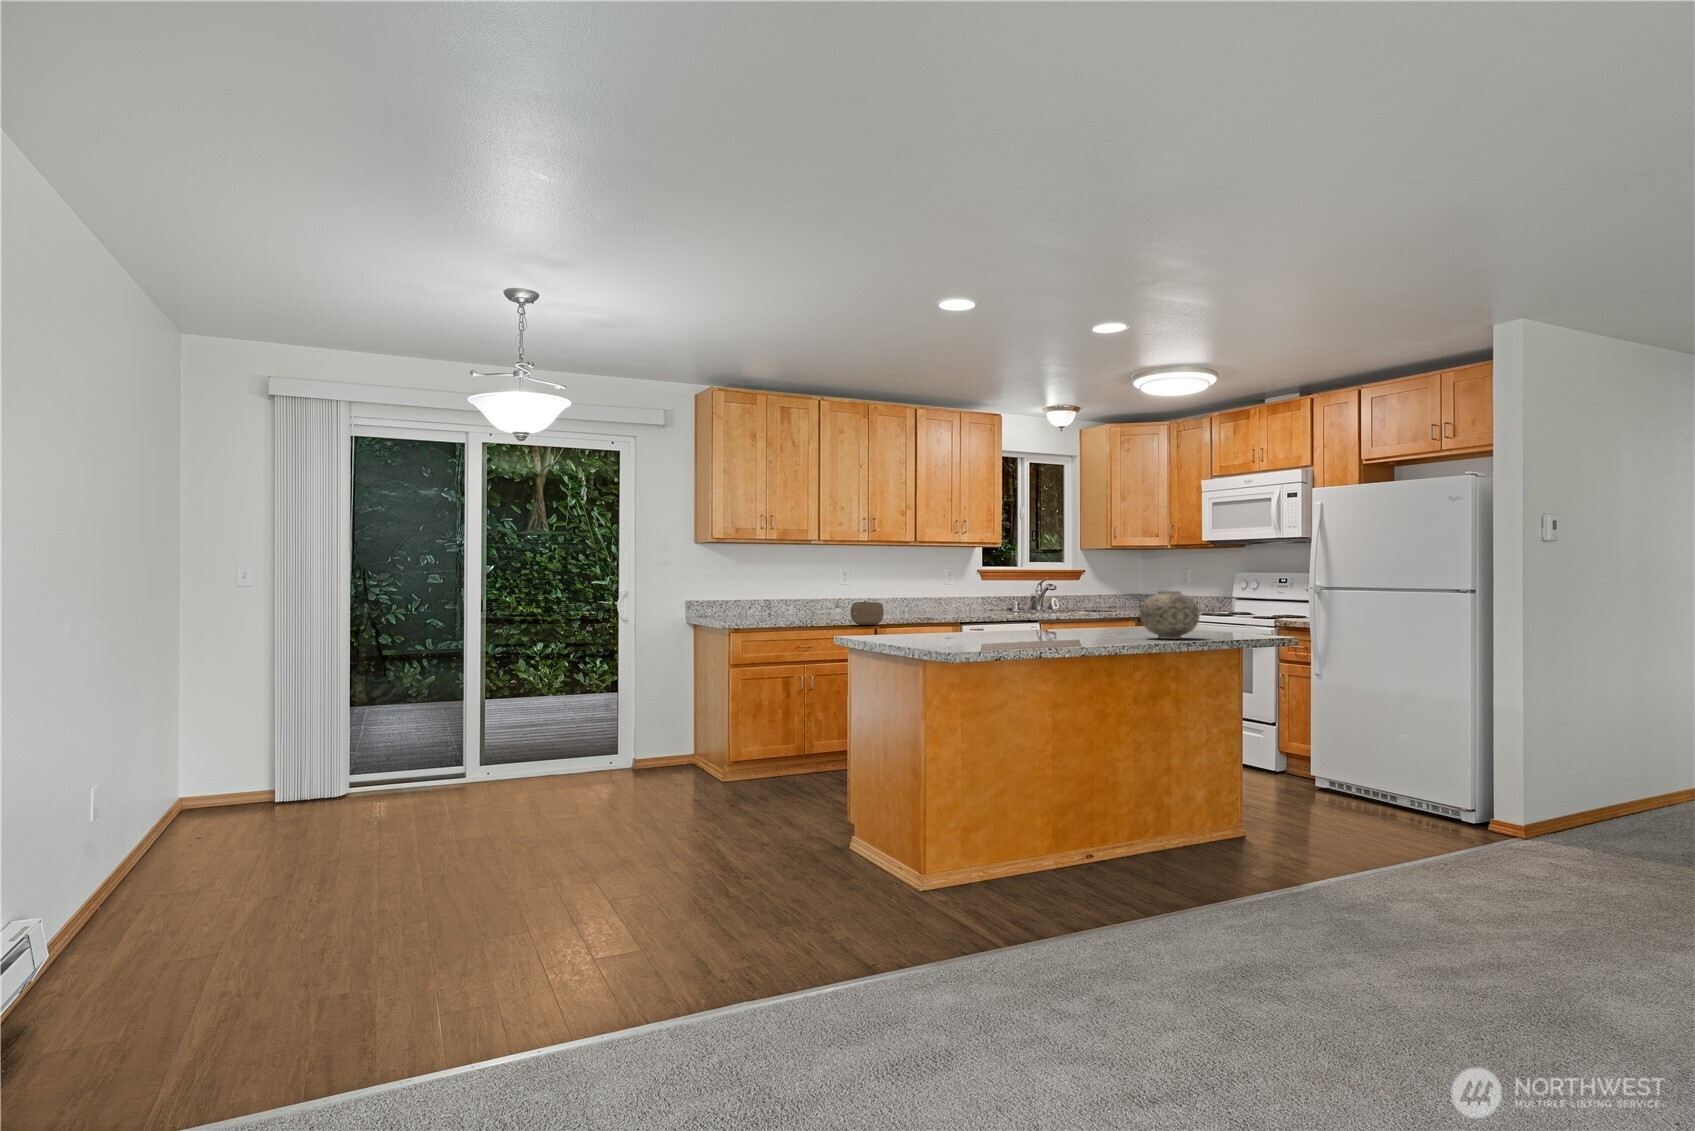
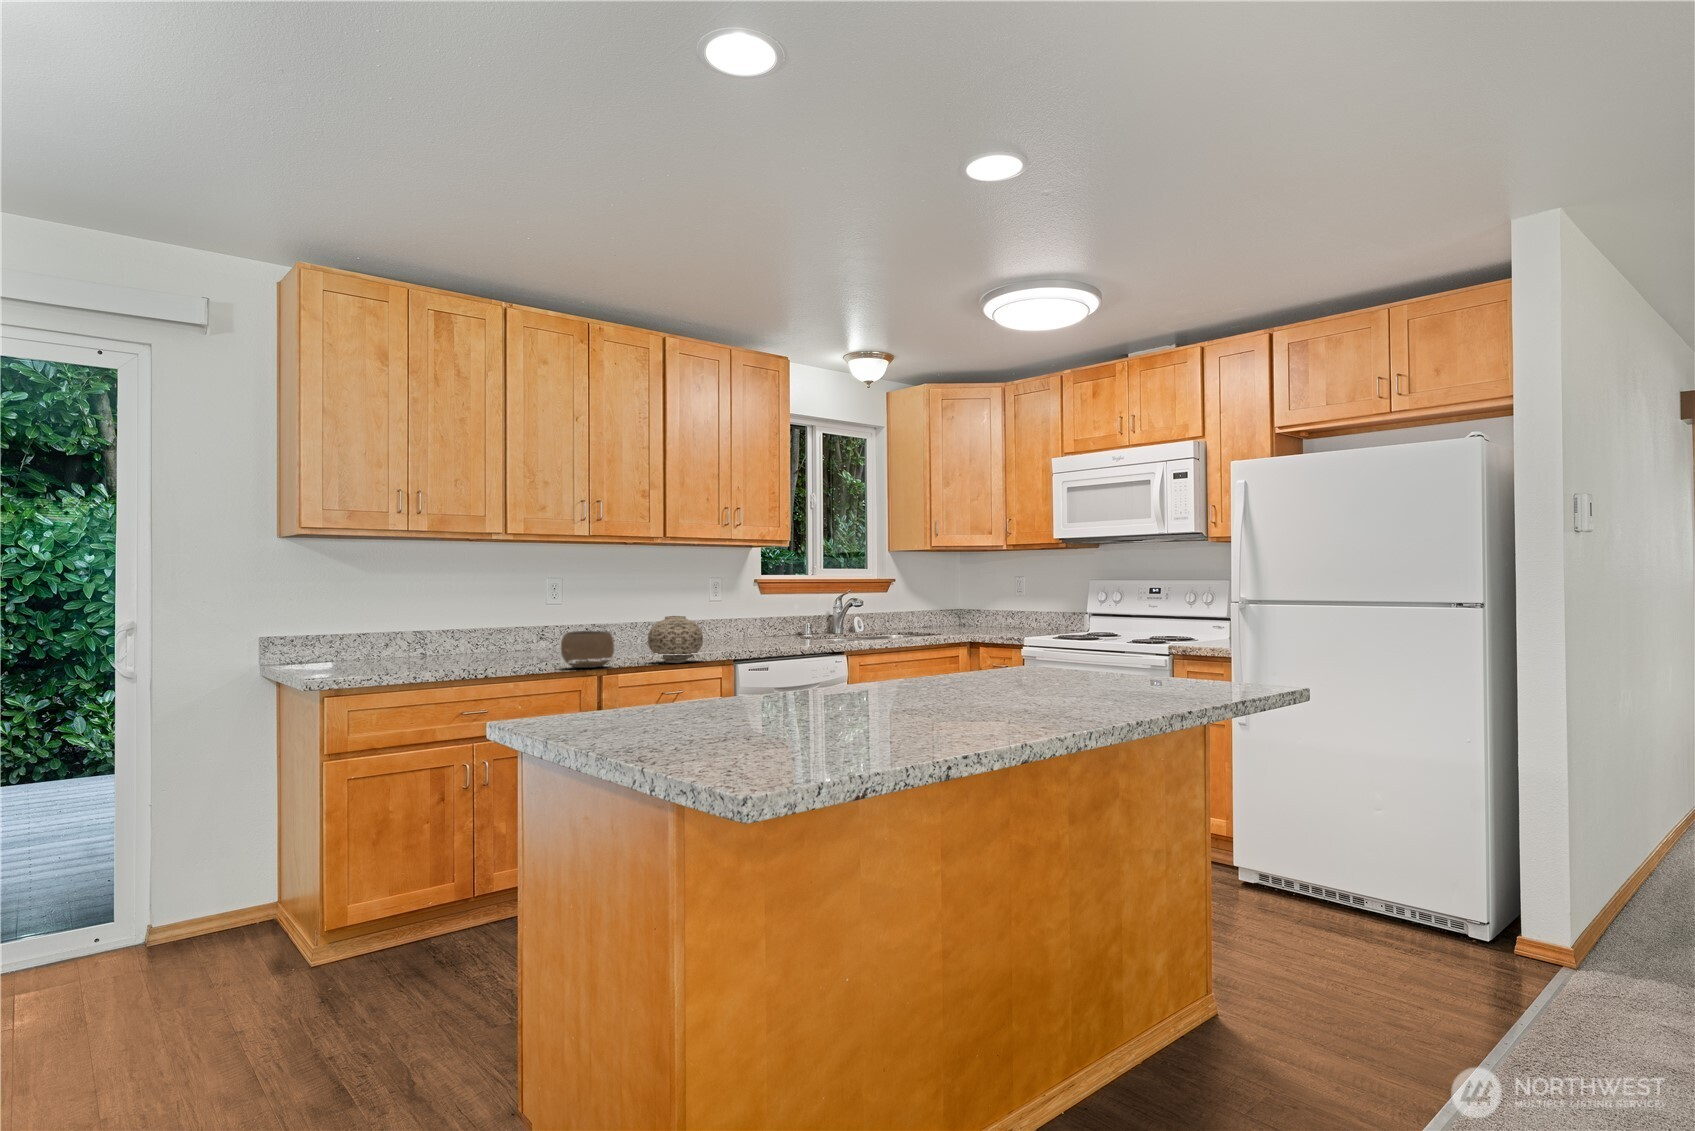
vase: present [1140,591,1200,639] -> present [648,616,703,663]

